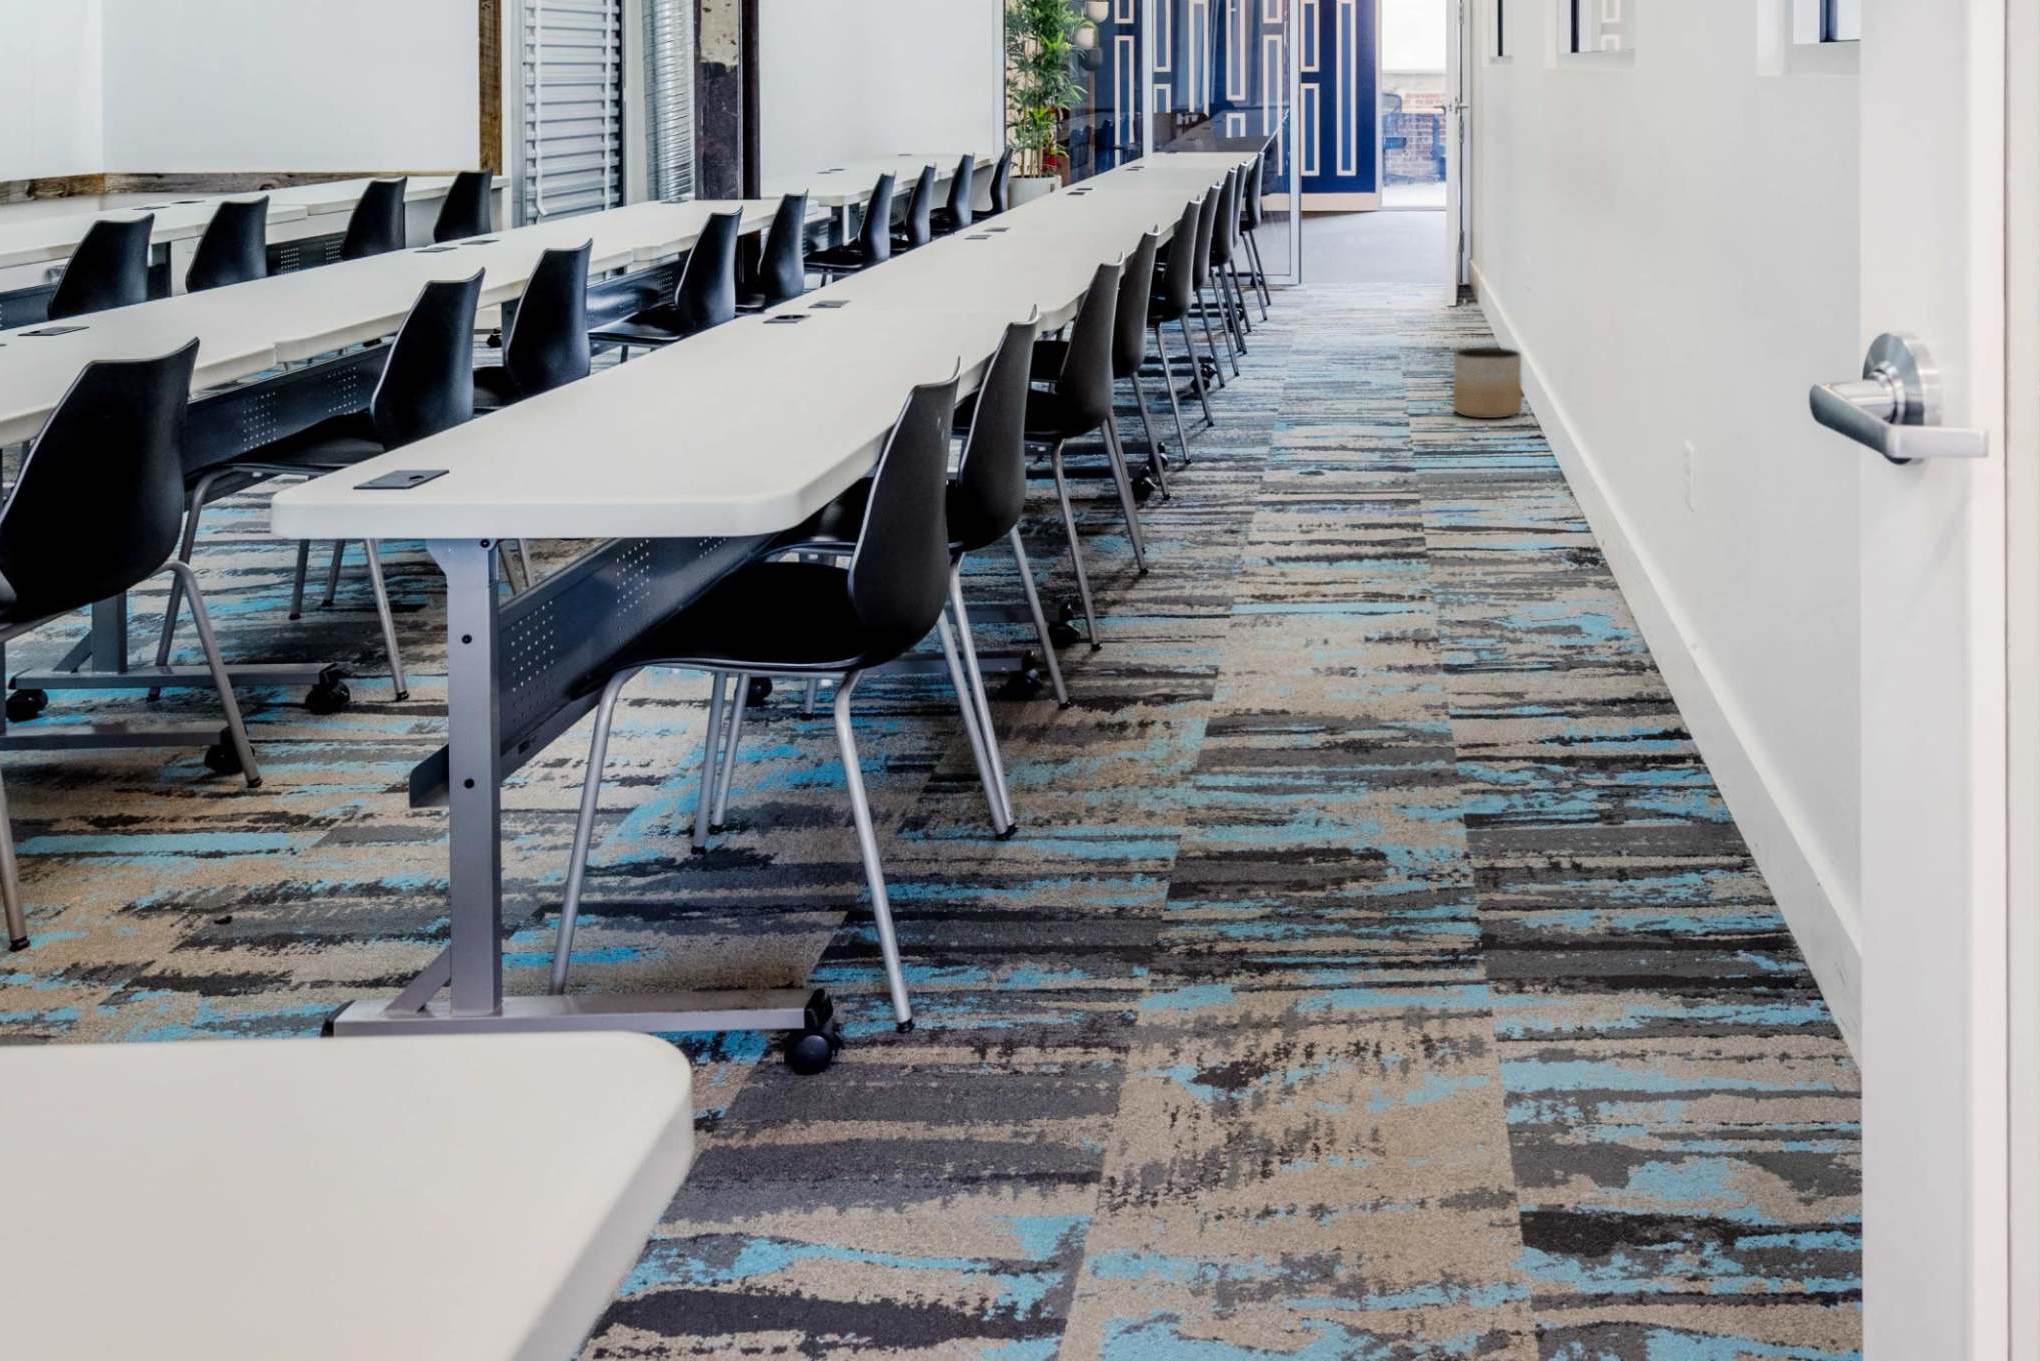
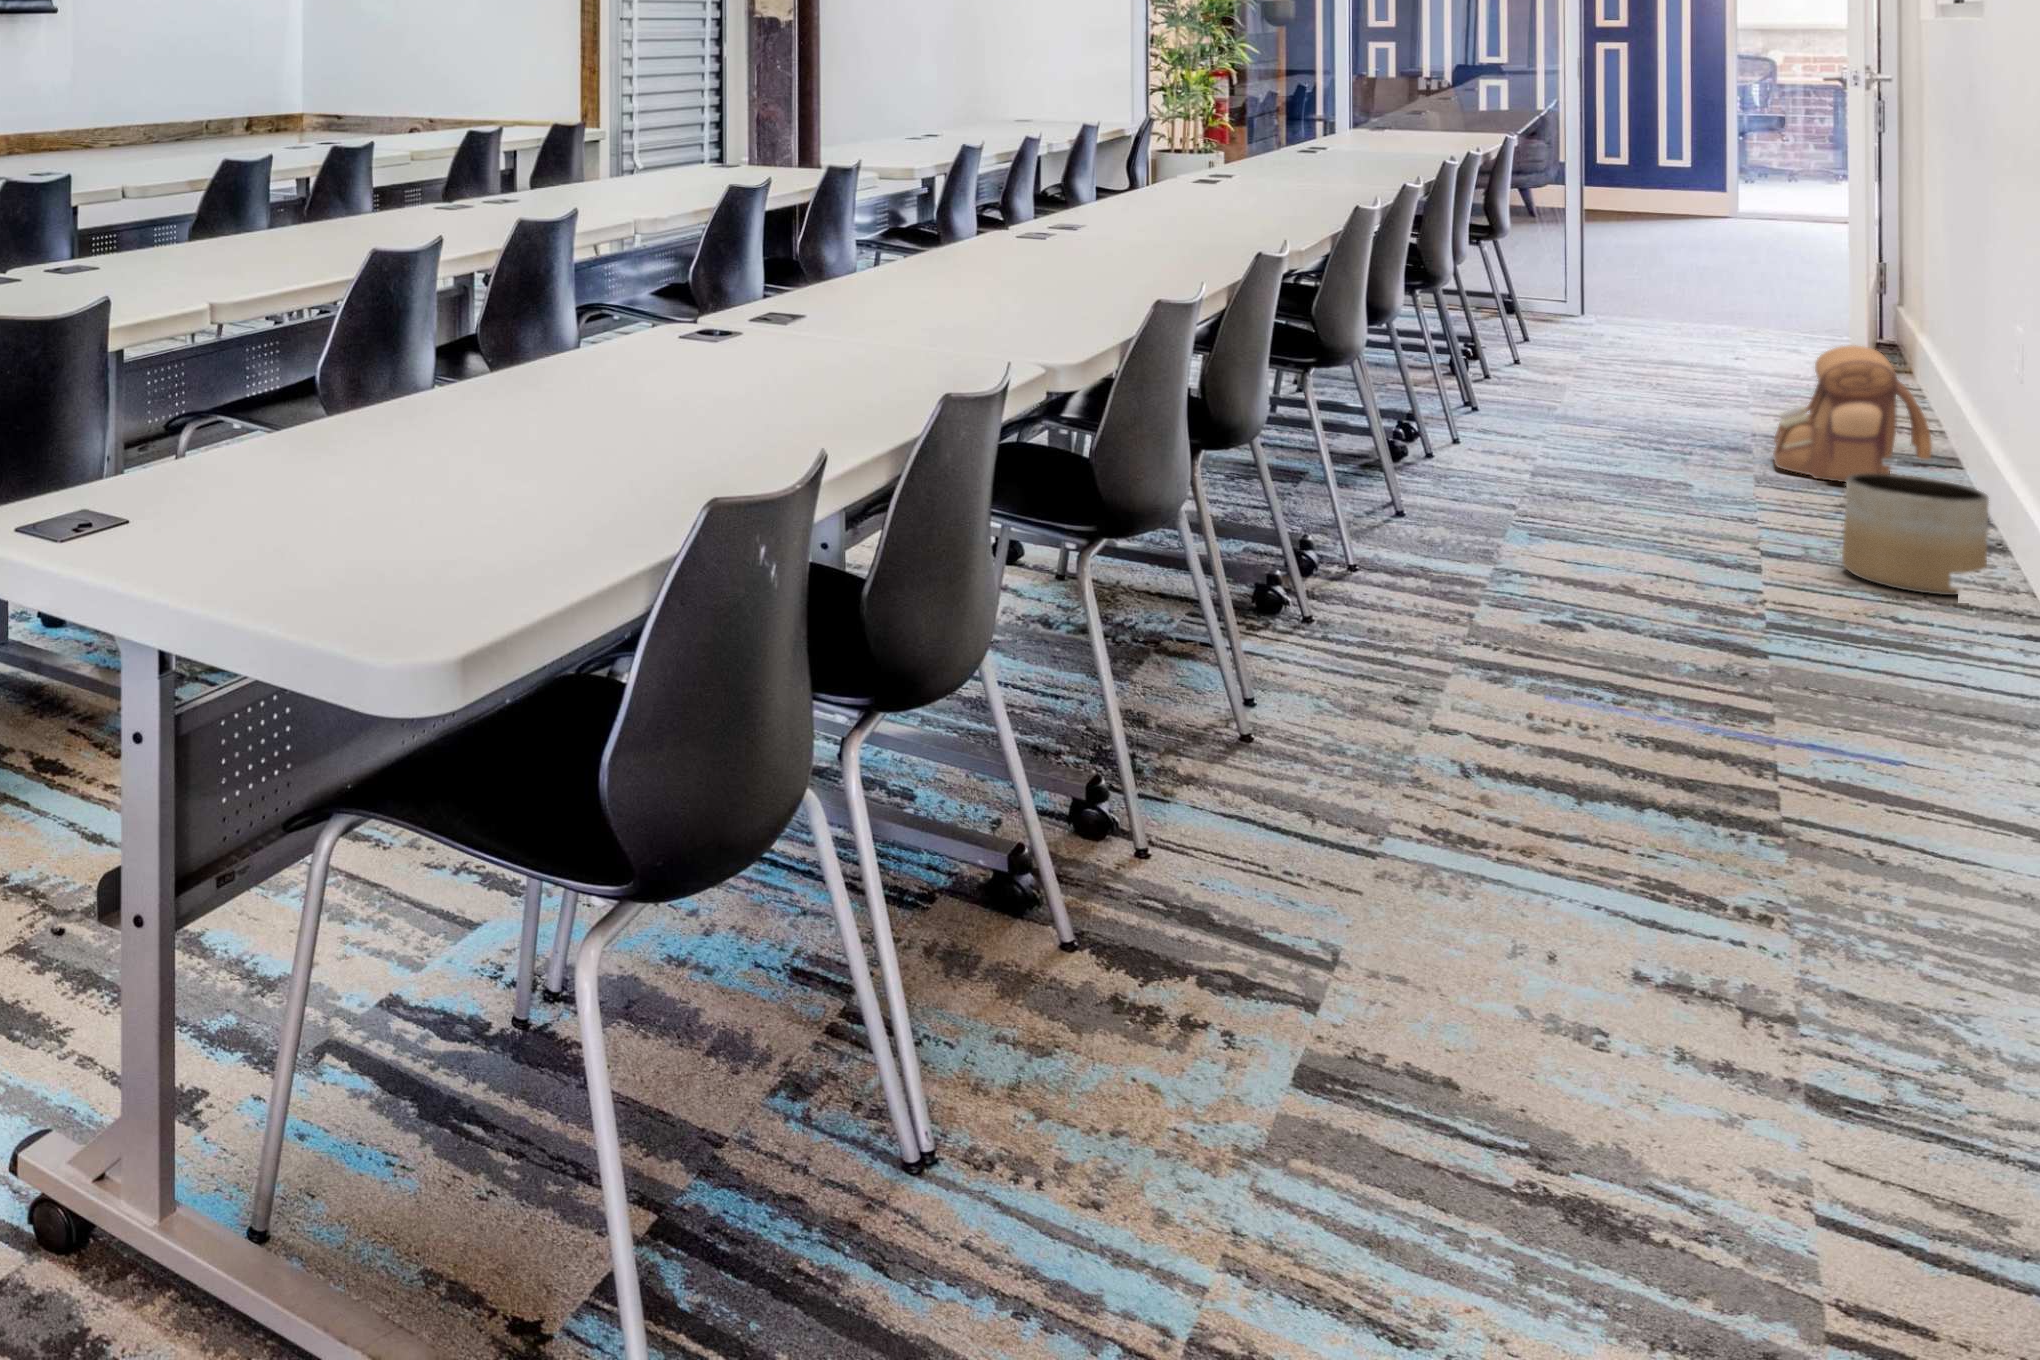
backpack: none [1416,270,1496,360] -> present [1773,345,1932,482]

